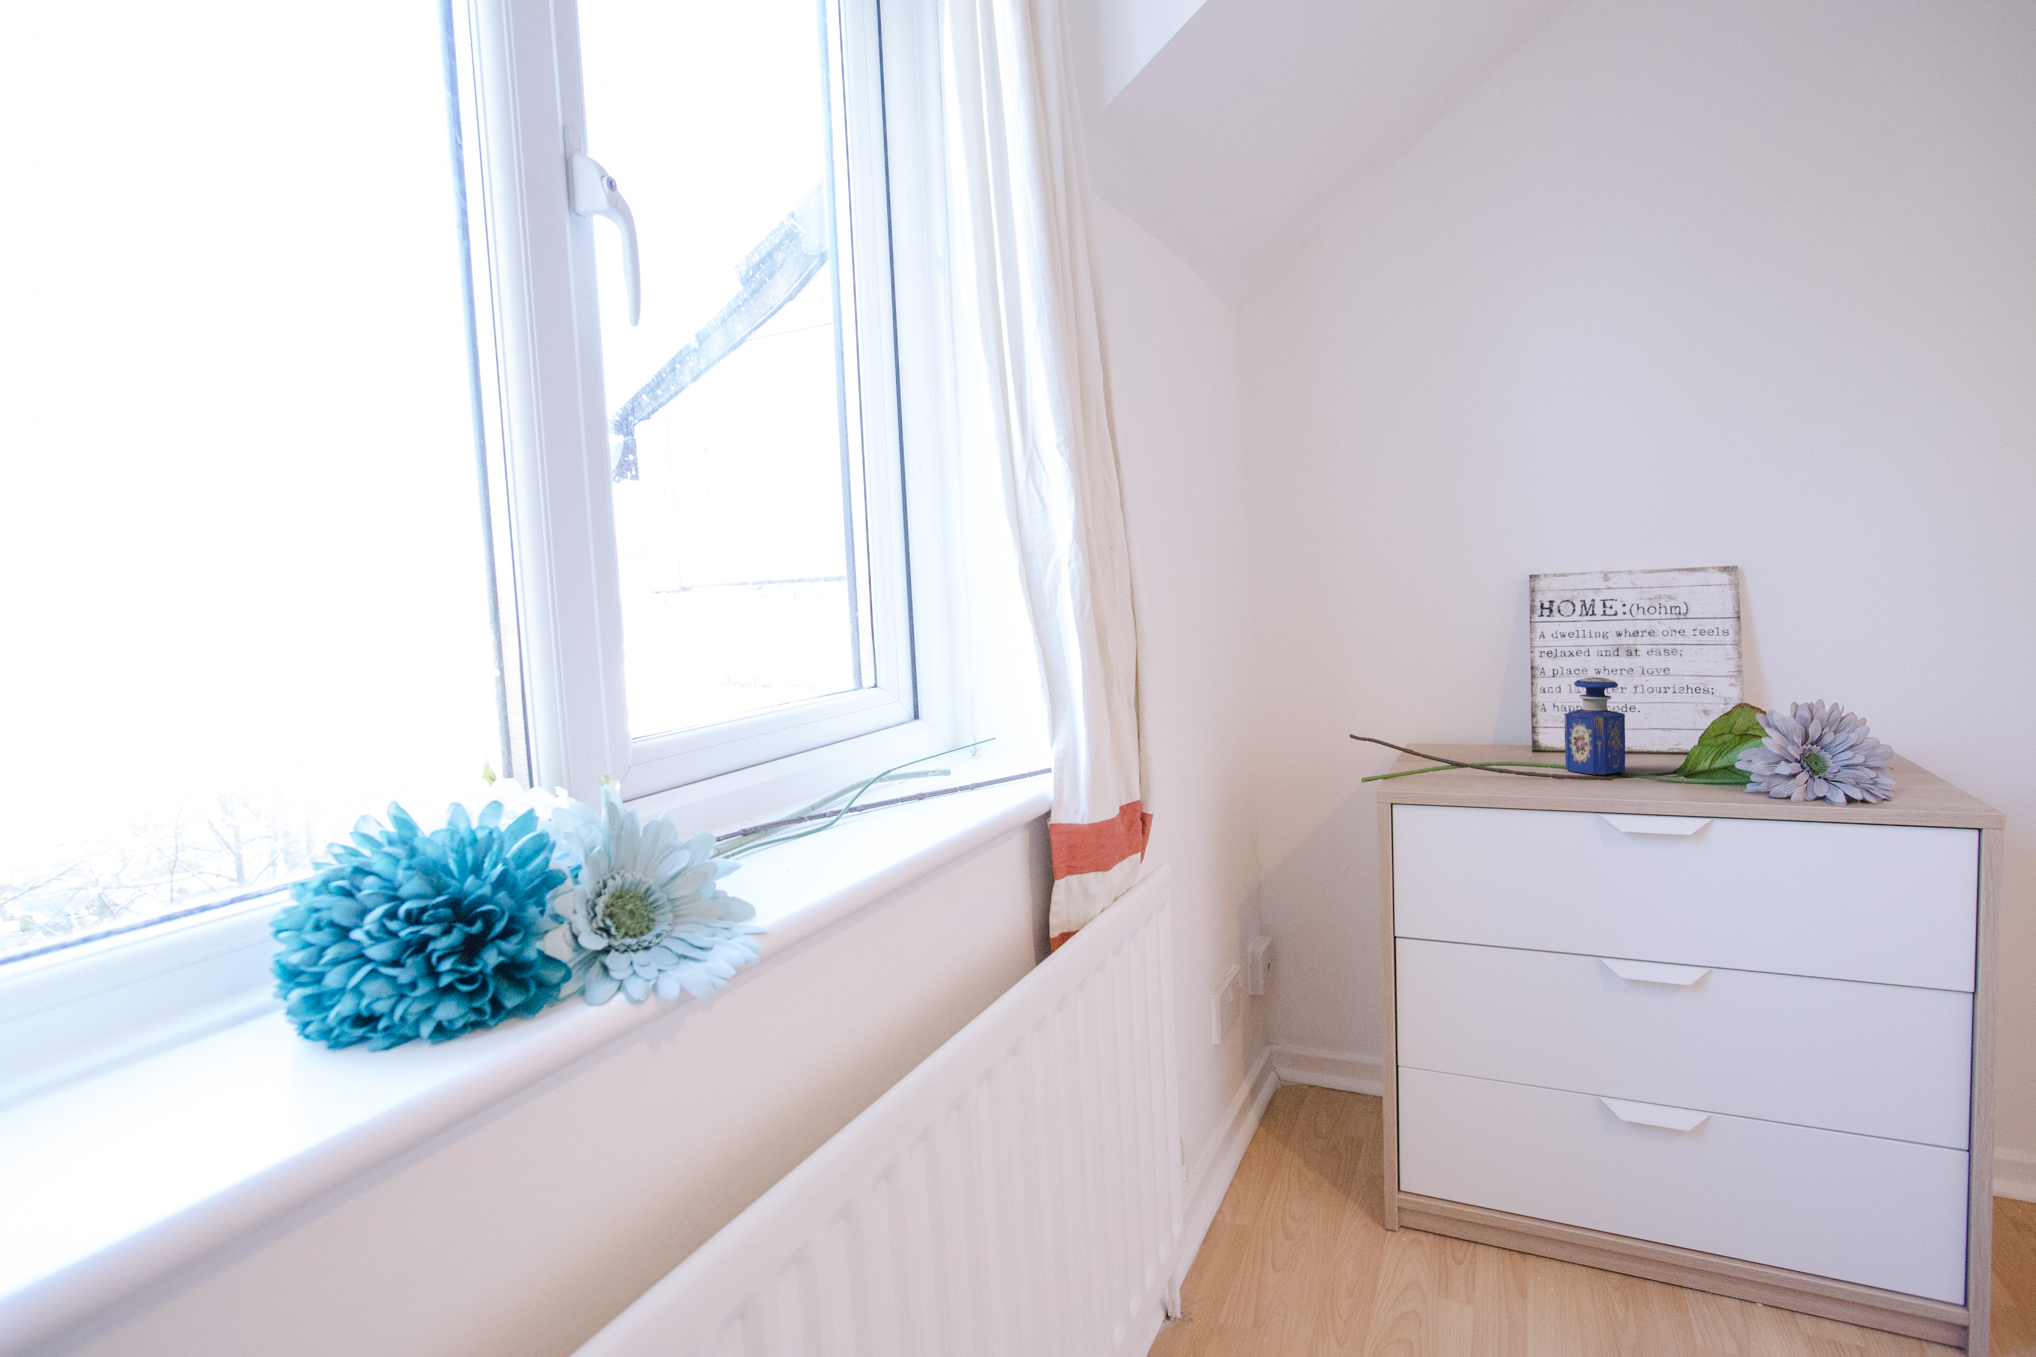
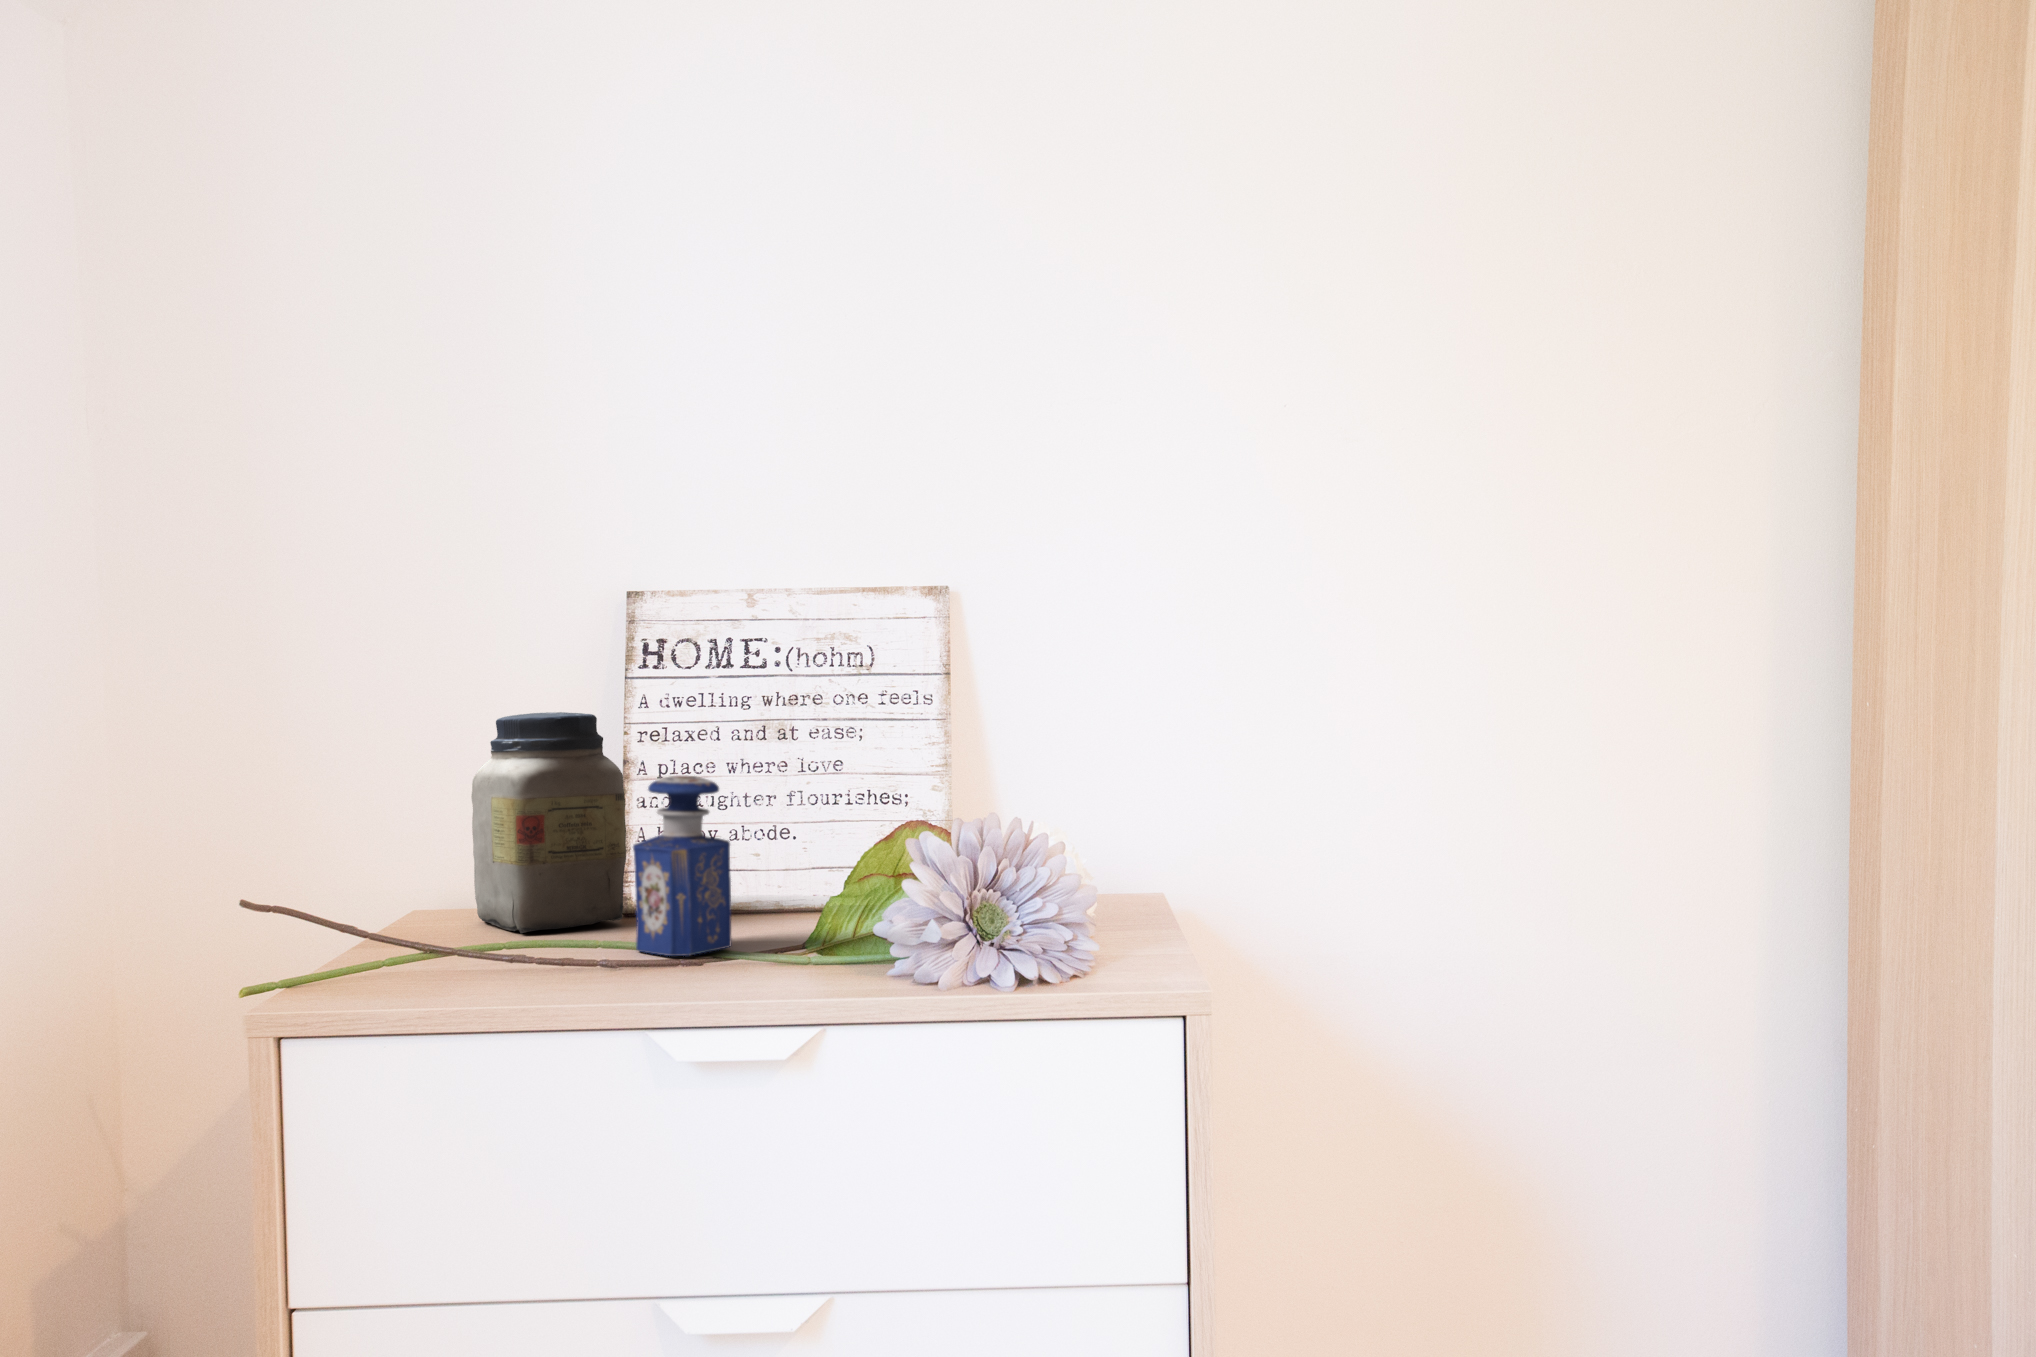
jar: none [1451,643,1542,759] -> present [471,712,626,933]

